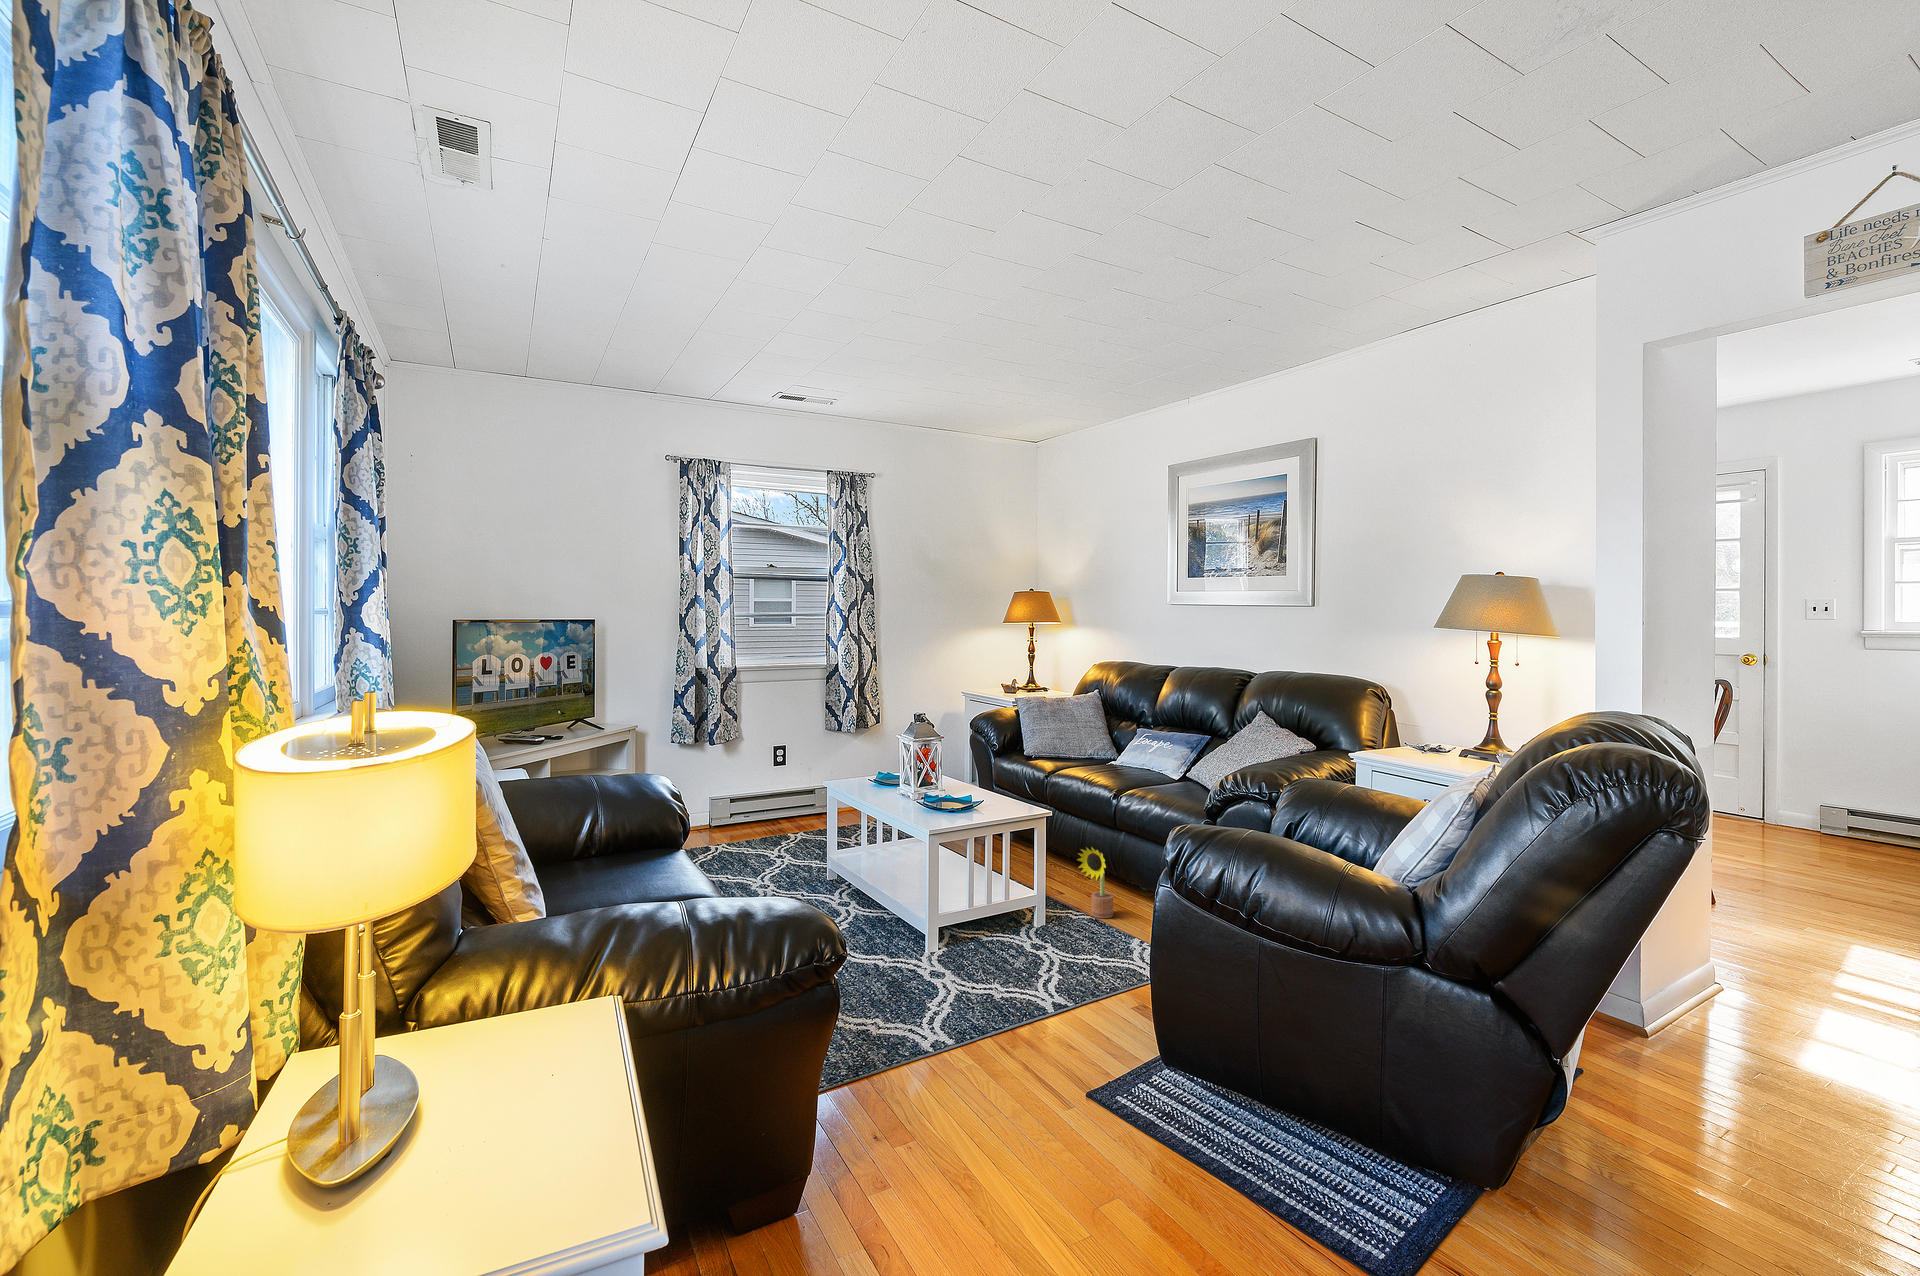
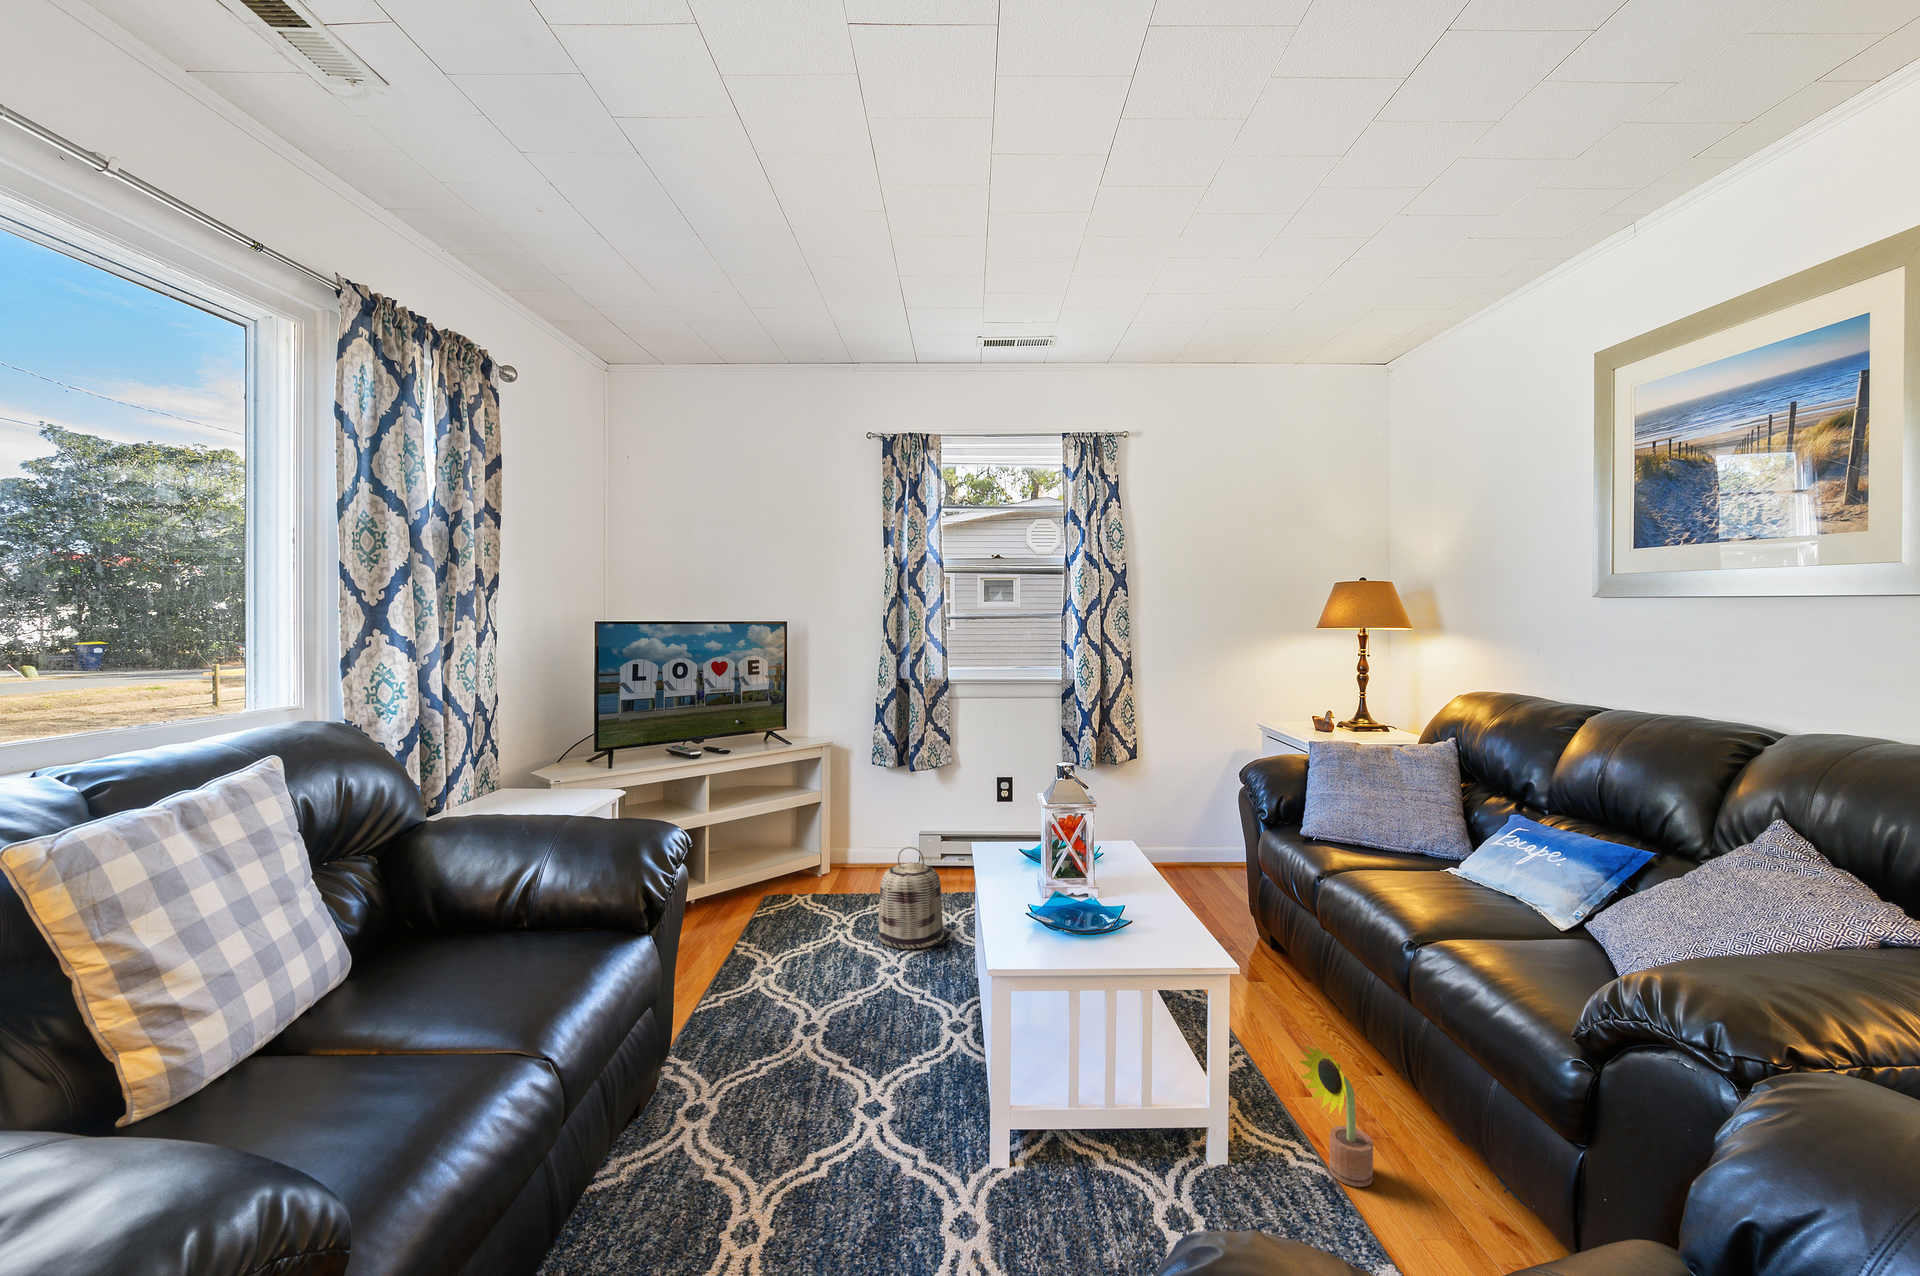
basket: none [732,794,785,872] -> present [878,847,944,949]

